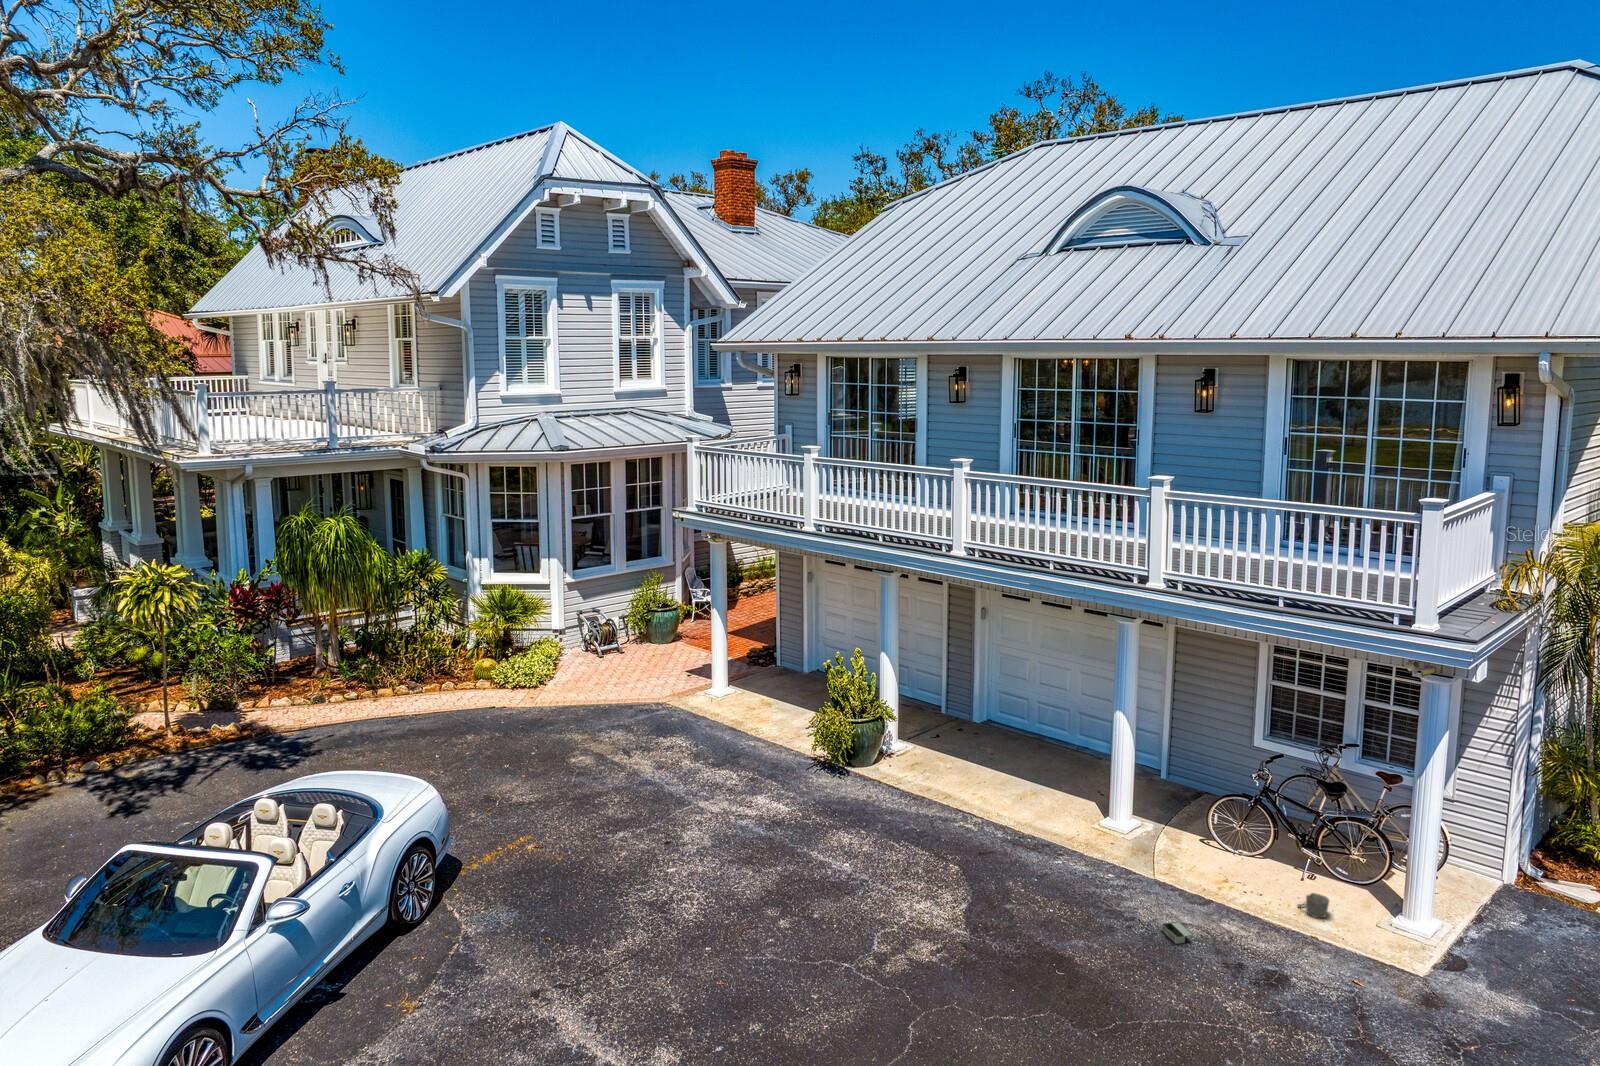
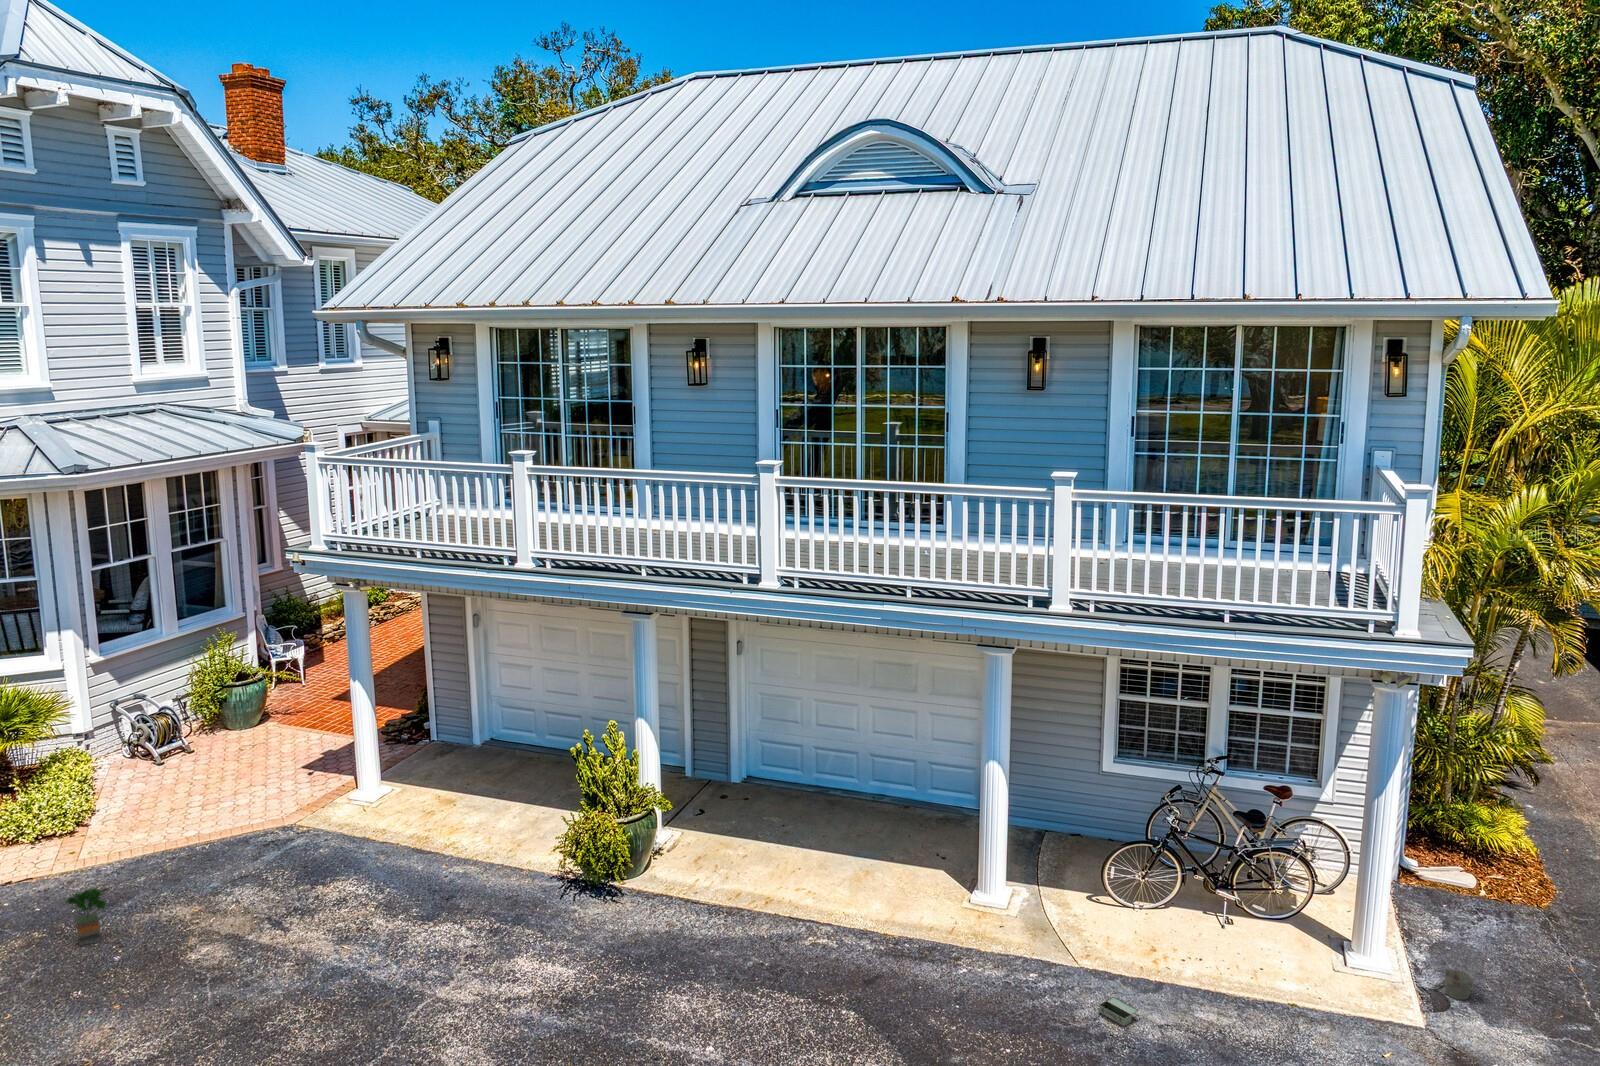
potted tree: none [502,716,525,752] -> present [66,888,107,946]
bucket: present [1298,893,1329,918] -> present [1432,969,1473,1000]

